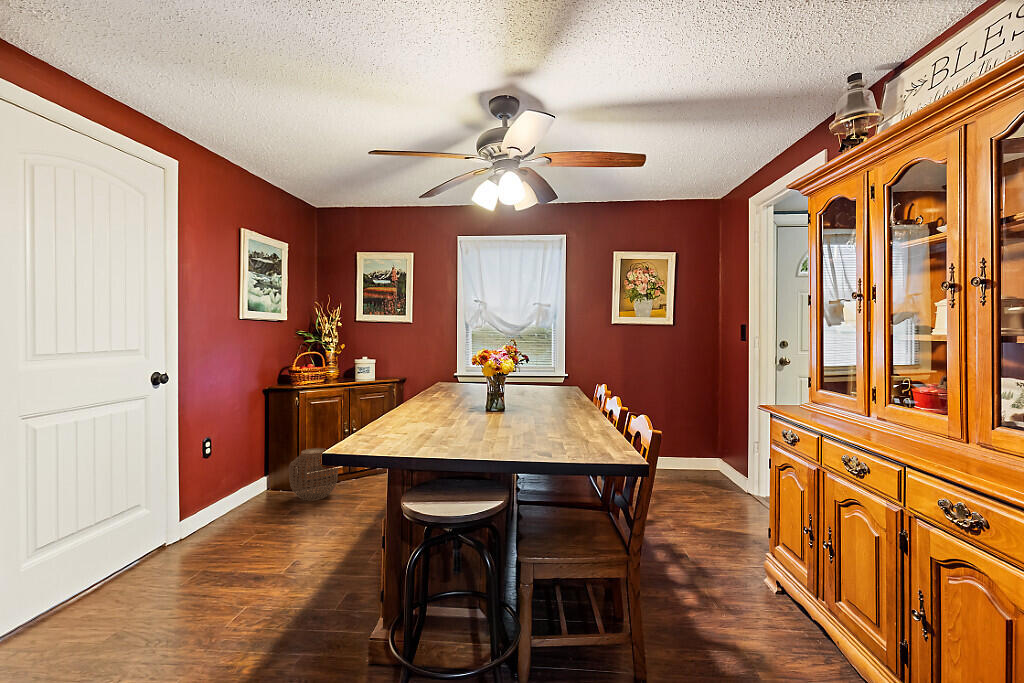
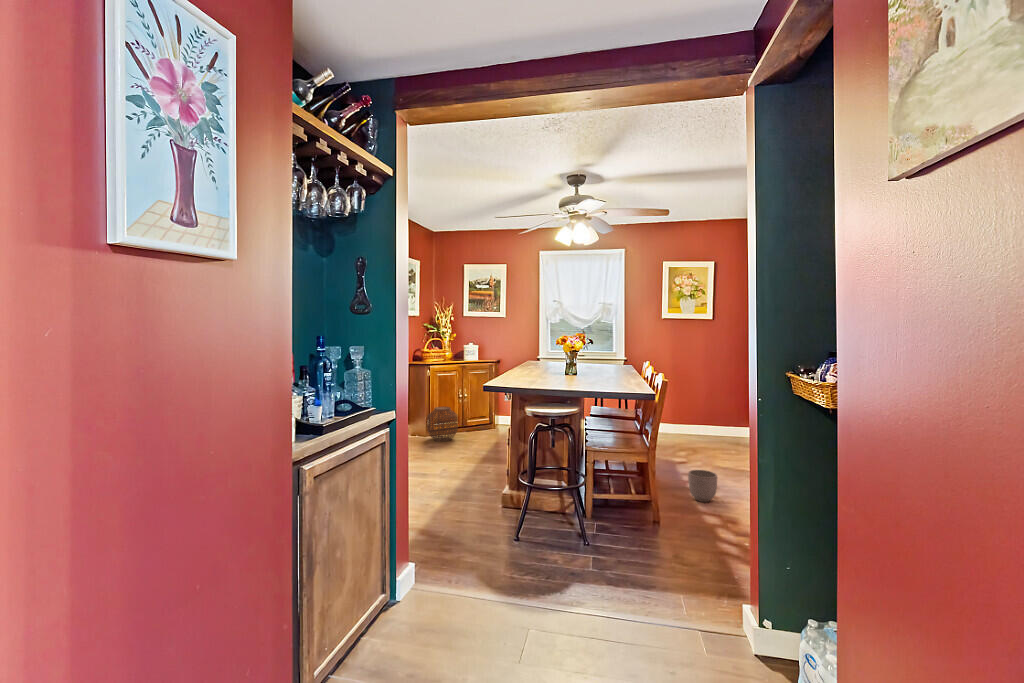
planter: none [680,550,726,607] -> present [688,470,718,502]

